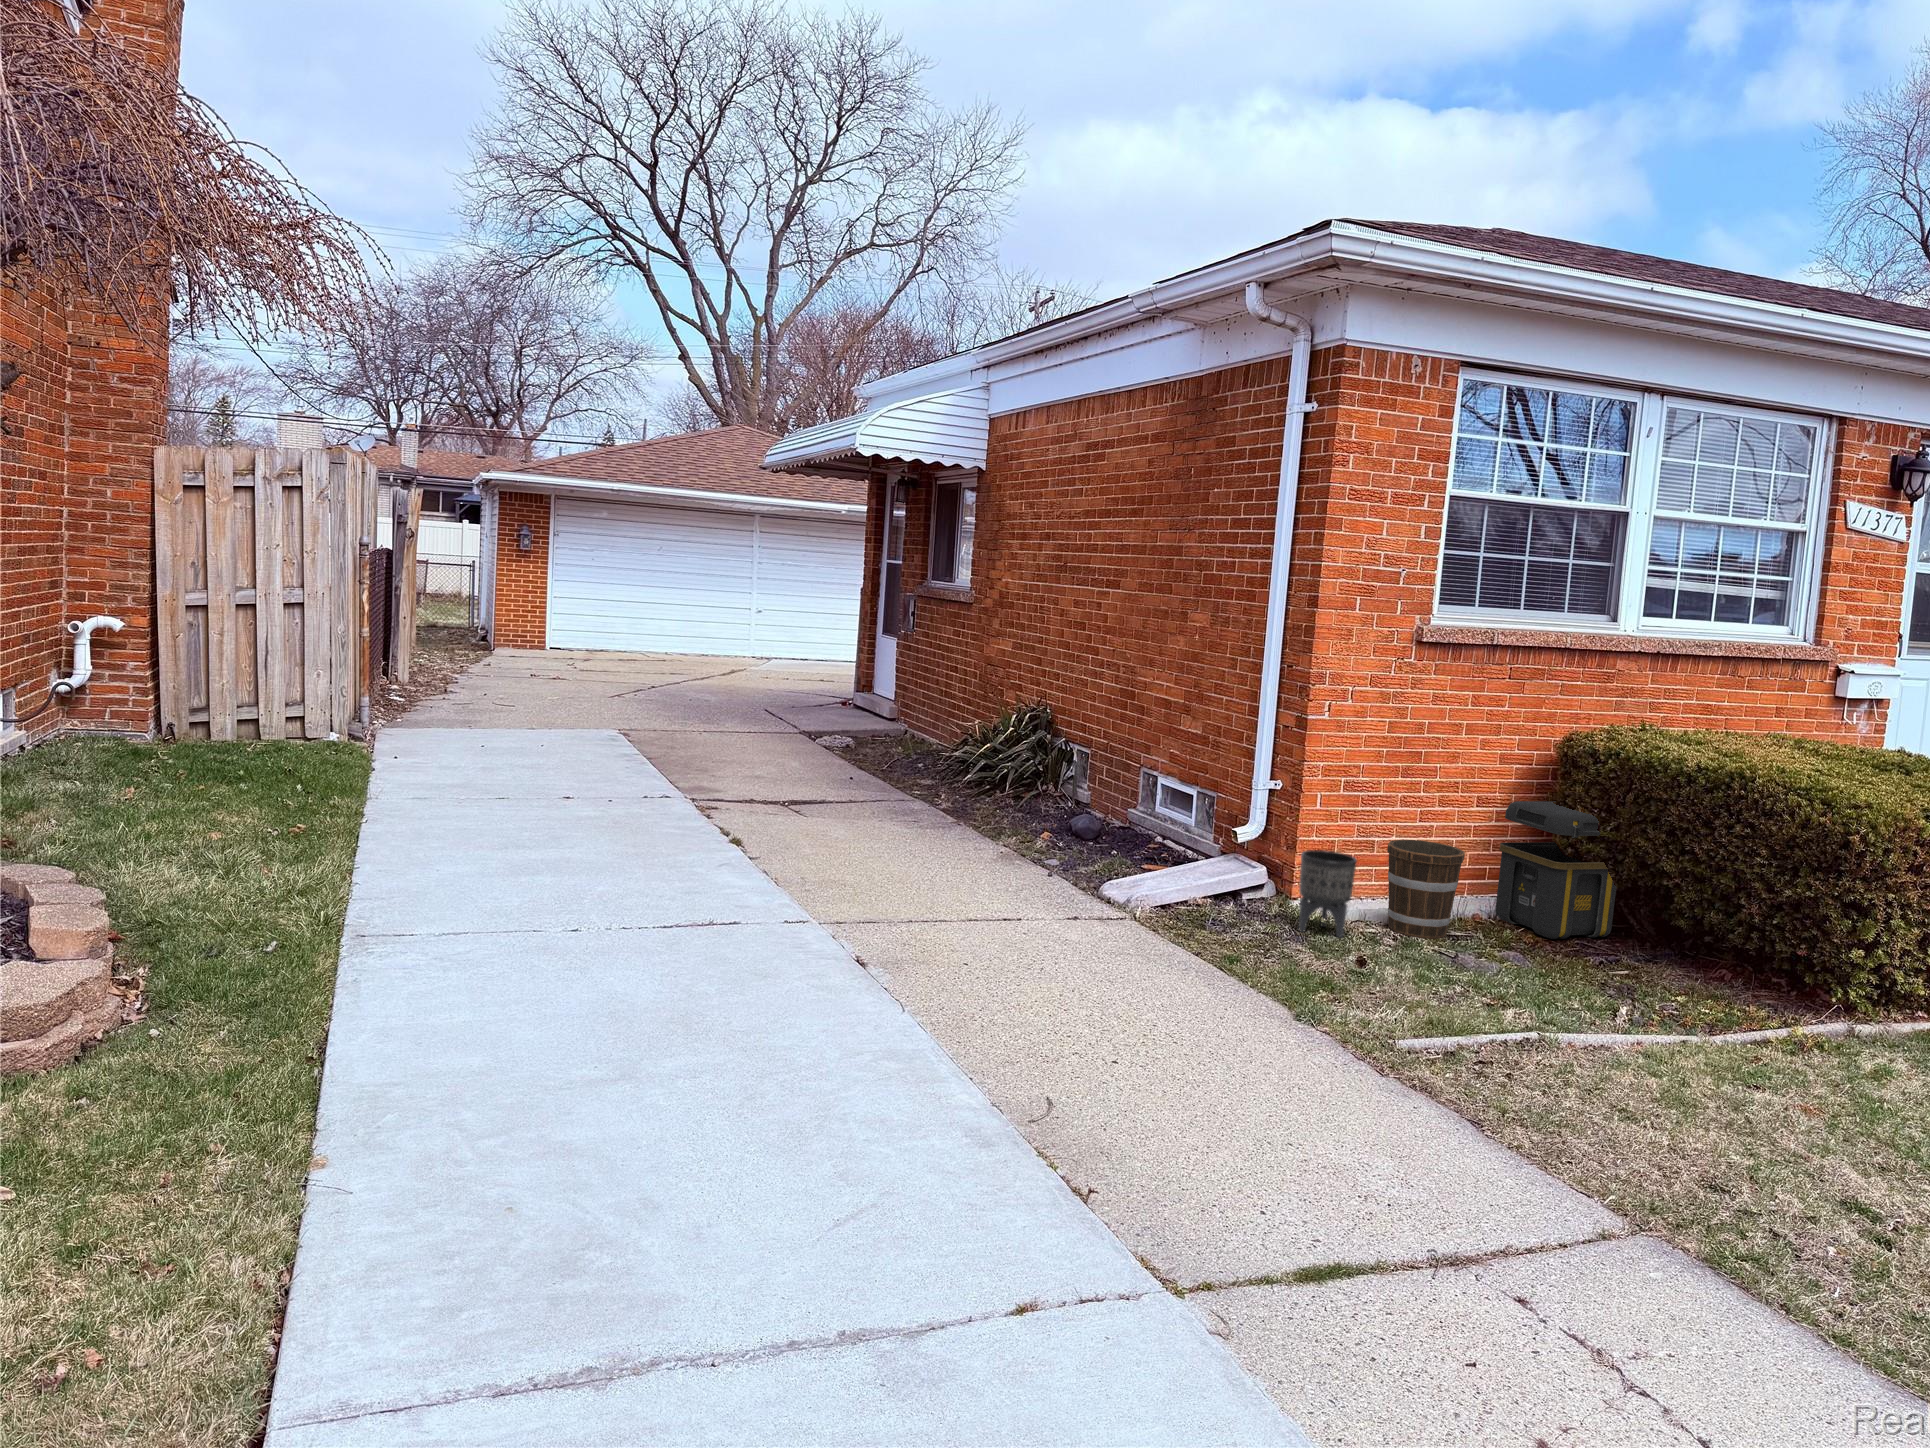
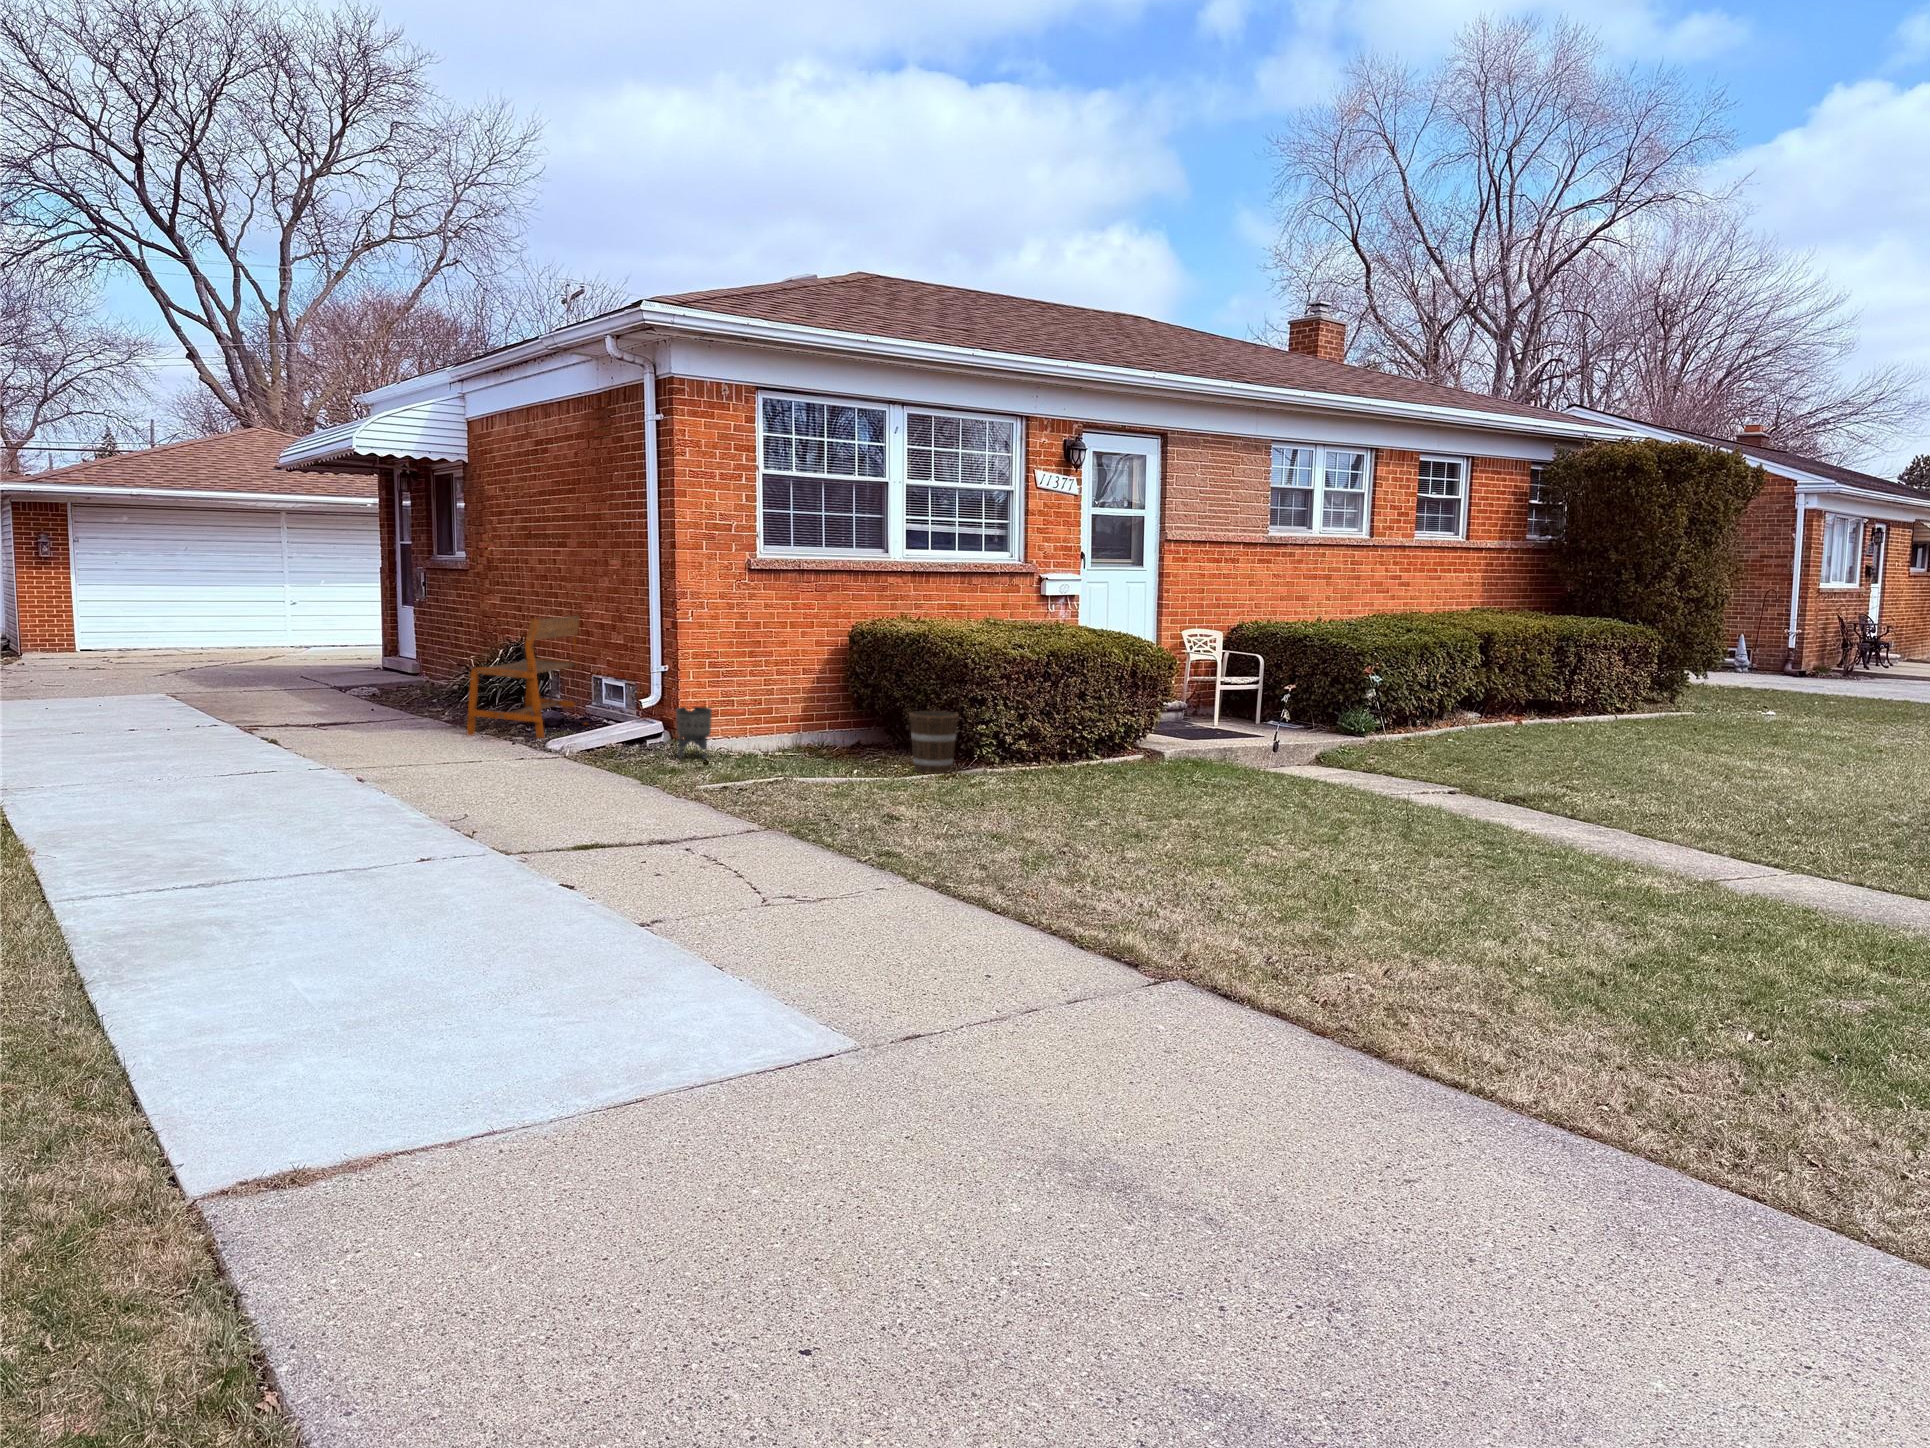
bench: none [974,680,1137,859] -> present [467,616,587,738]
toolbox: present [1495,801,1616,939] -> none [818,669,890,752]
bucket: present [1387,839,1465,939] -> present [909,711,959,774]

